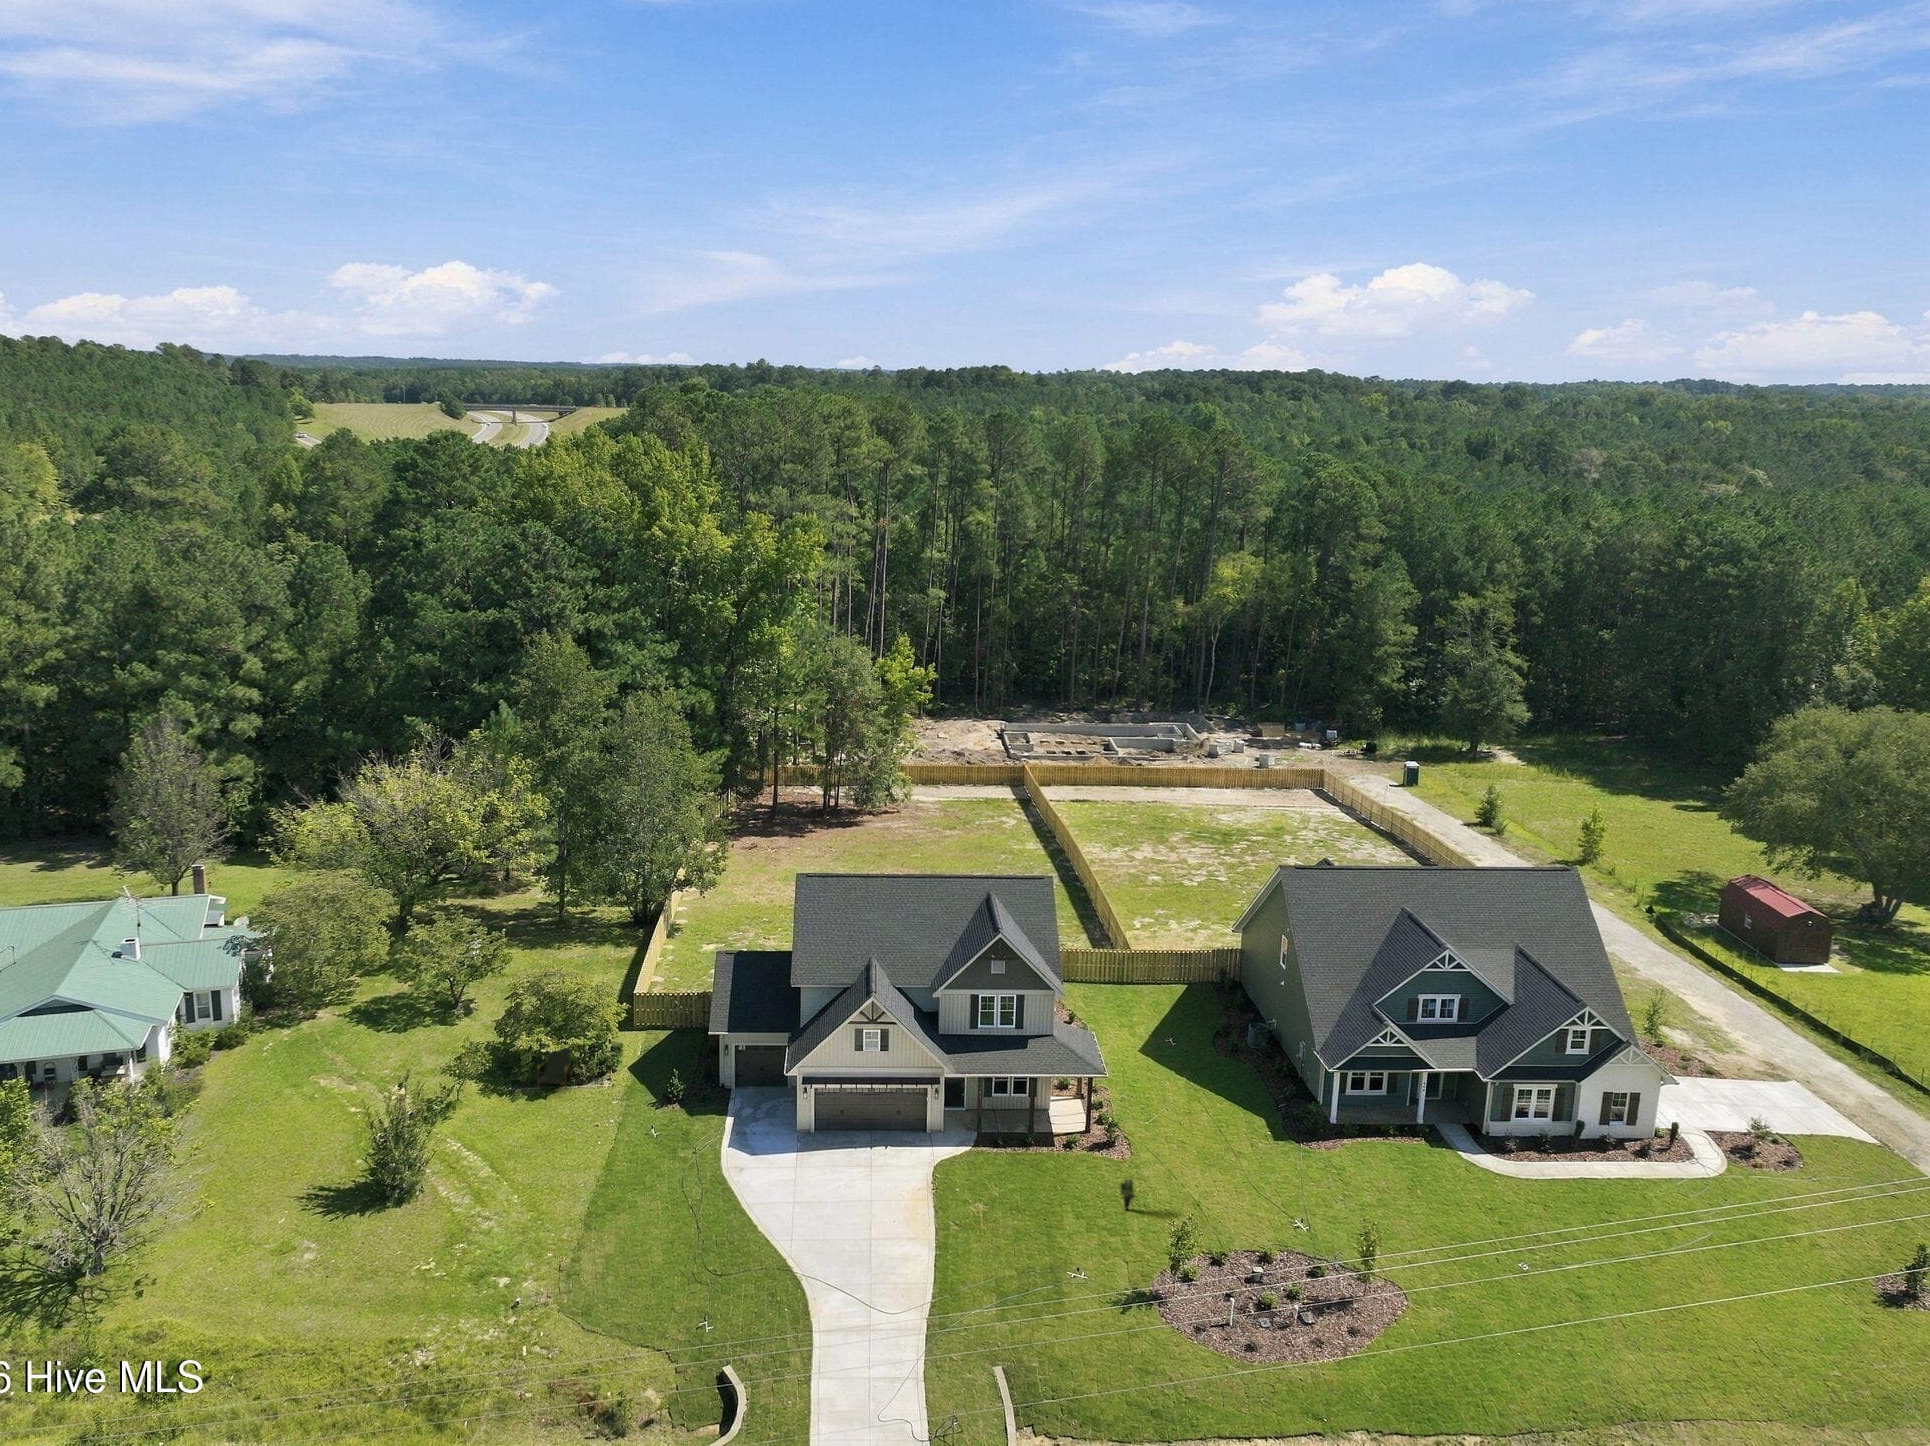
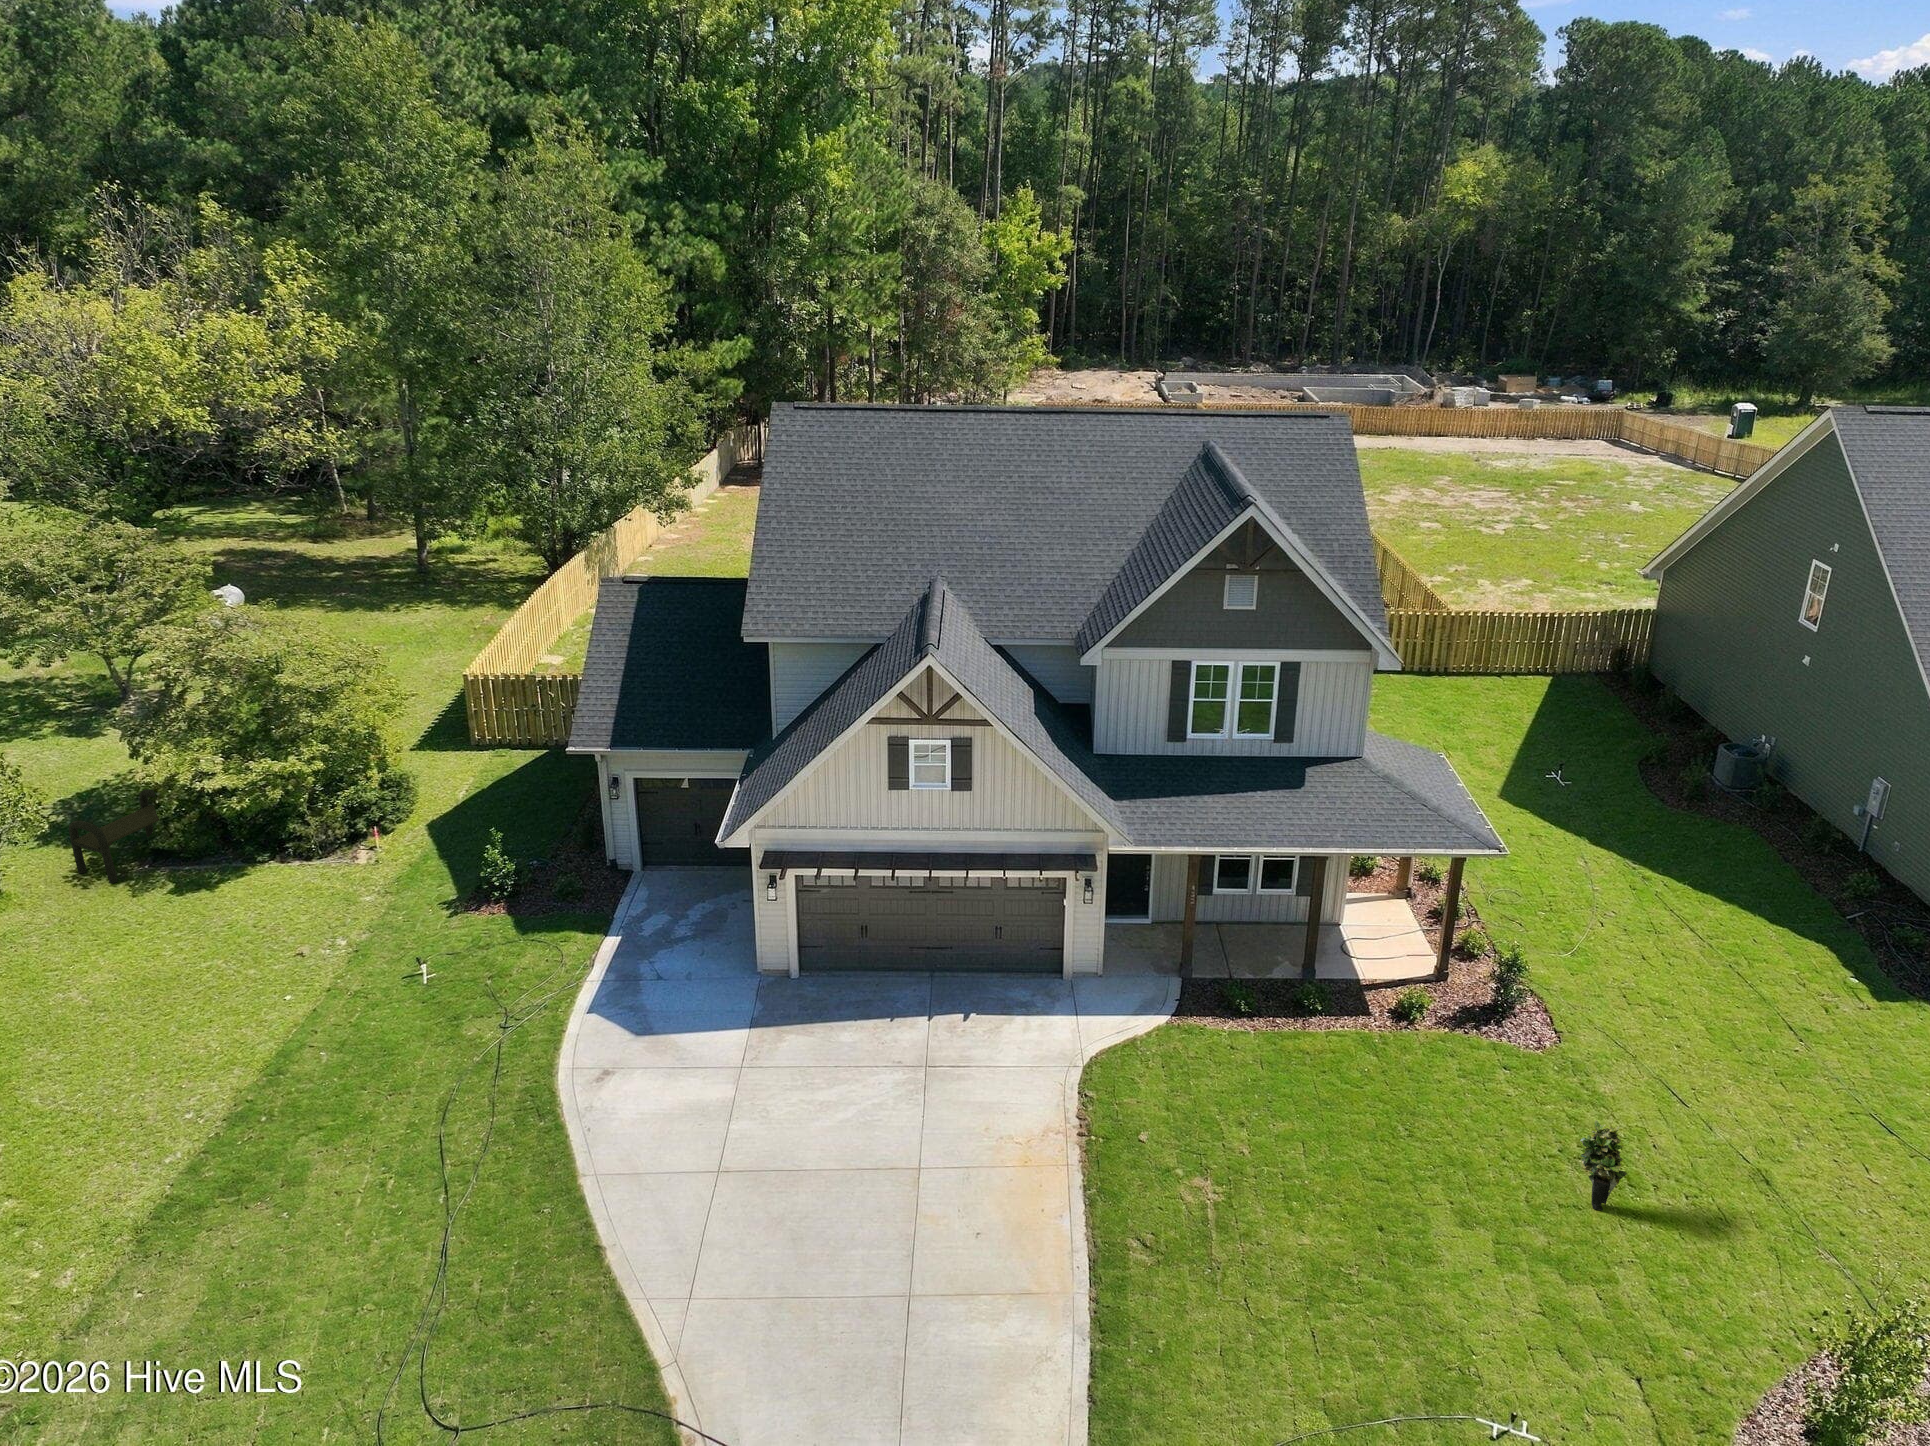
lounge chair: present [537,1048,571,1089] -> none [186,780,282,877]
bench: none [485,1052,527,1095] -> present [69,789,159,883]

